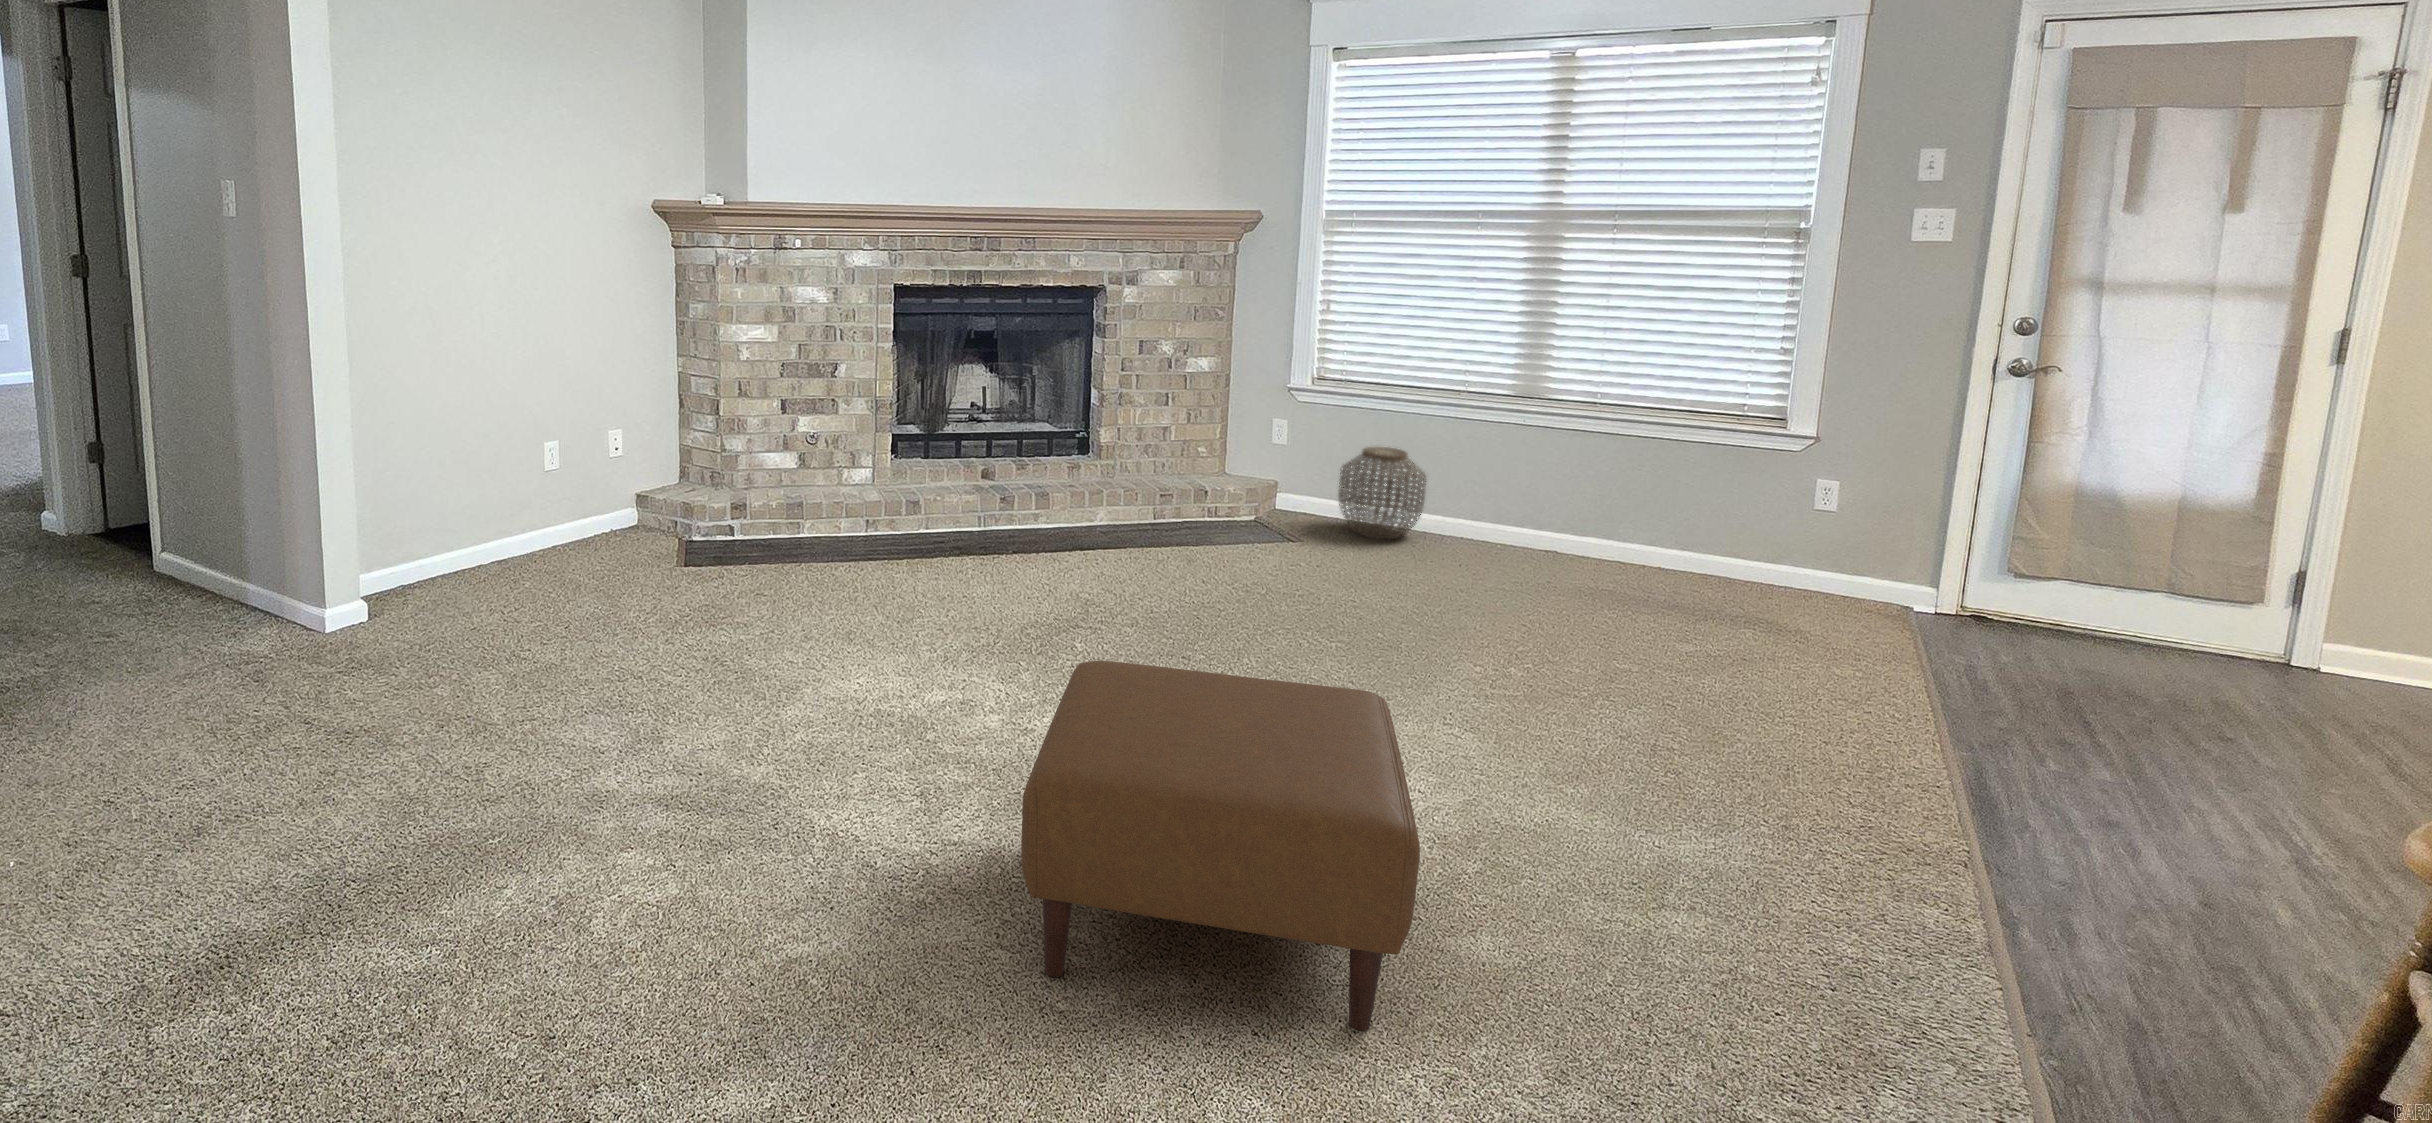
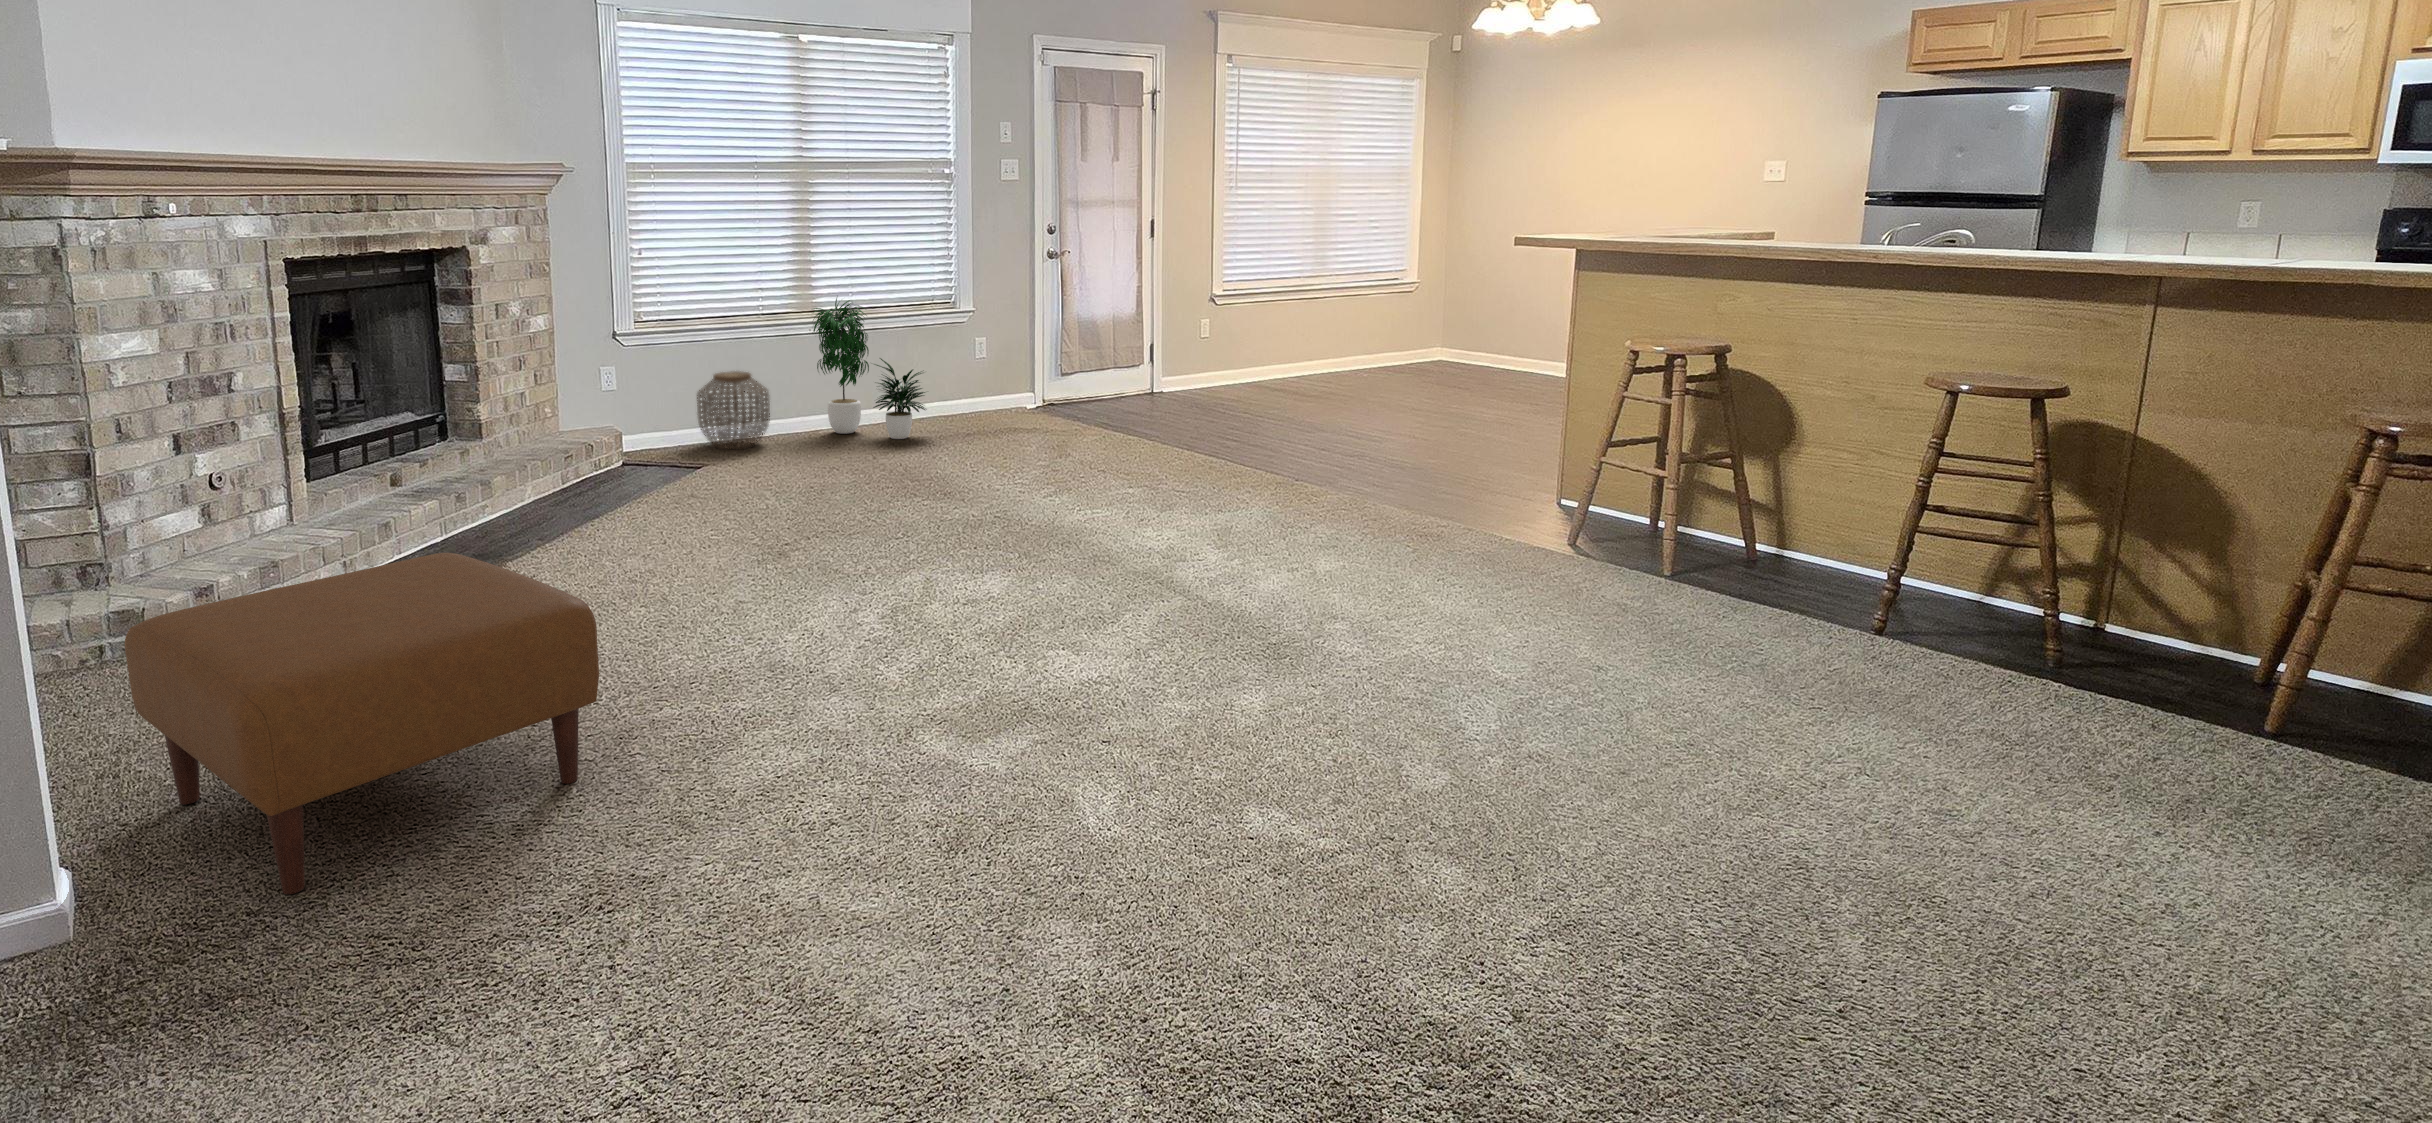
potted plant: none [1503,379,1623,585] -> present [813,298,926,439]
ottoman: present [1021,661,1420,1031] -> present [125,553,599,894]

